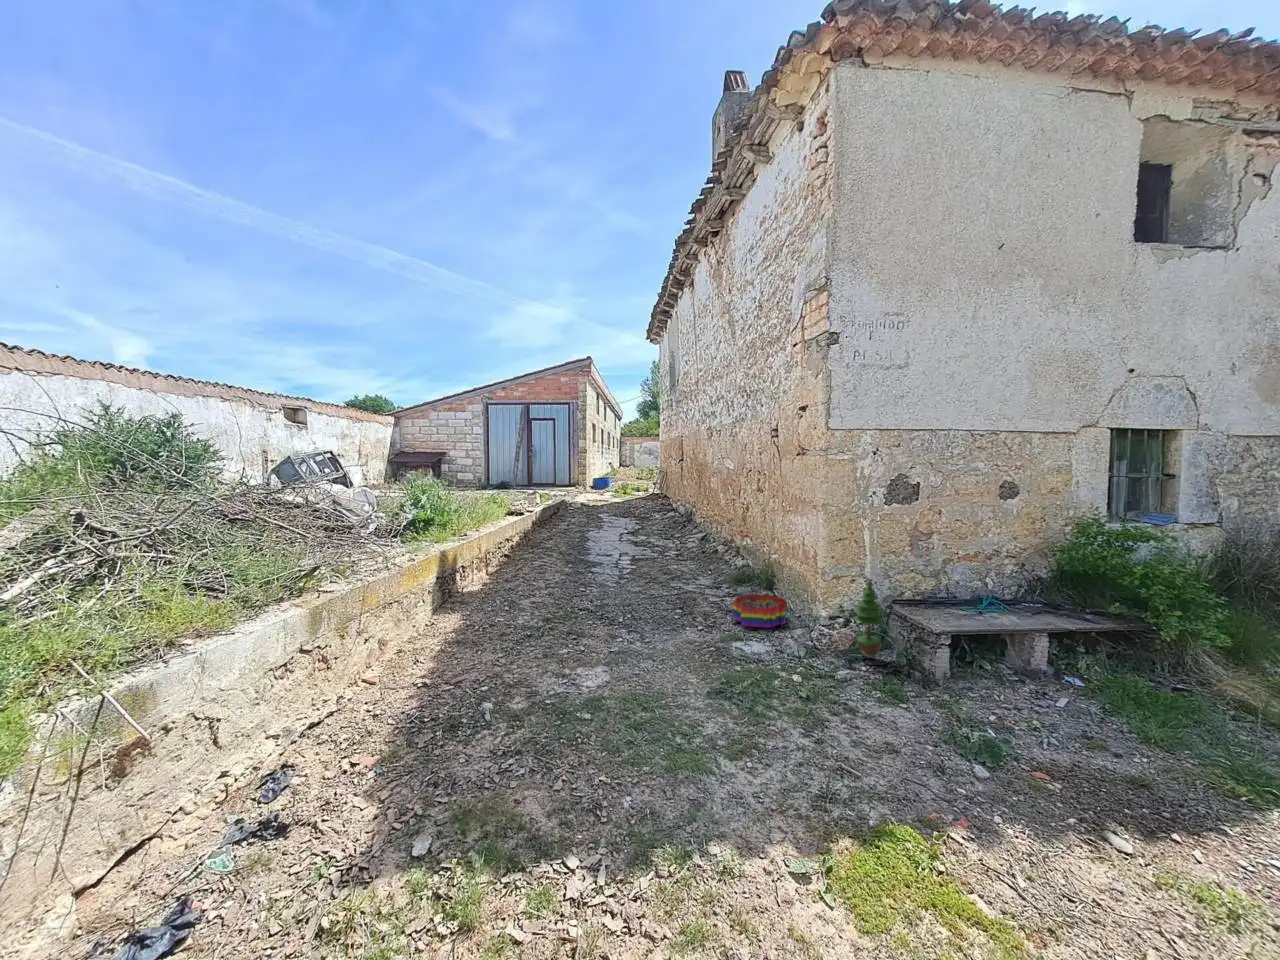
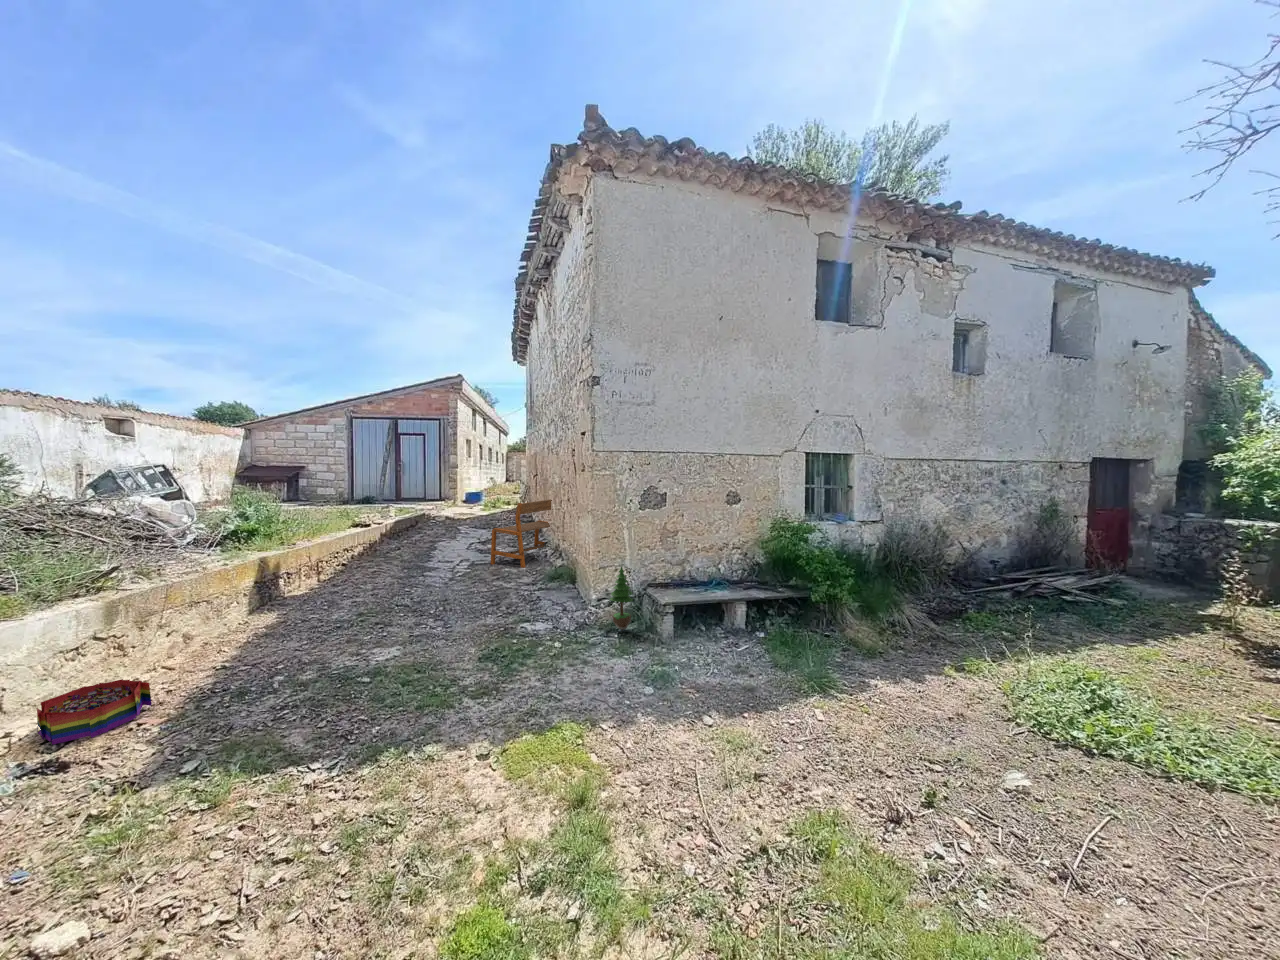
bench: none [656,484,732,563] -> present [491,499,553,568]
storage bin: present [732,594,786,628] -> present [37,679,152,744]

